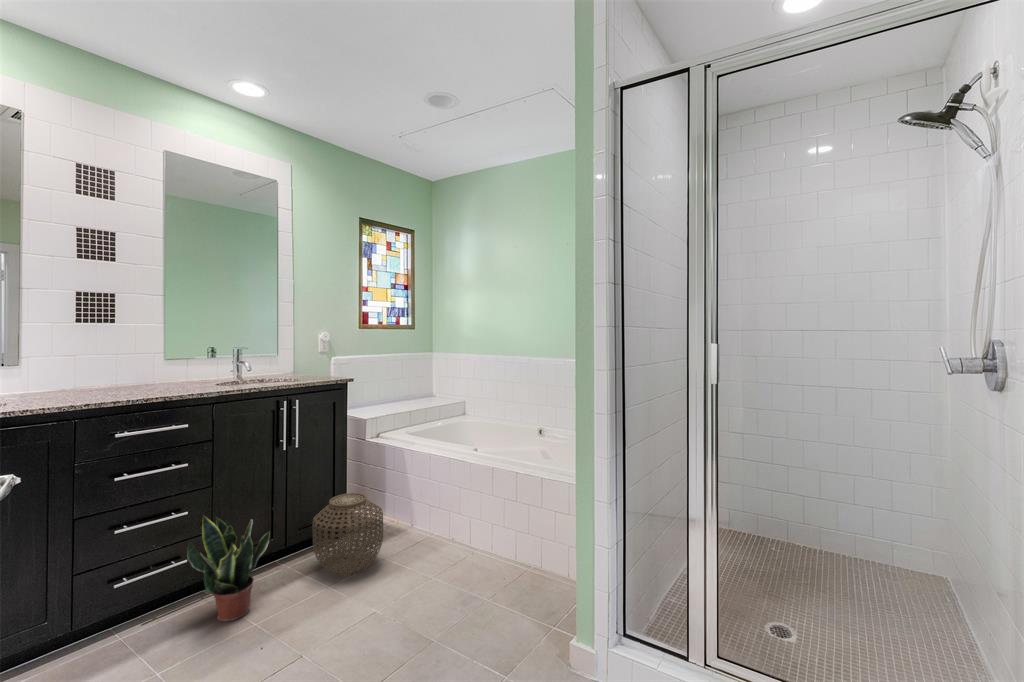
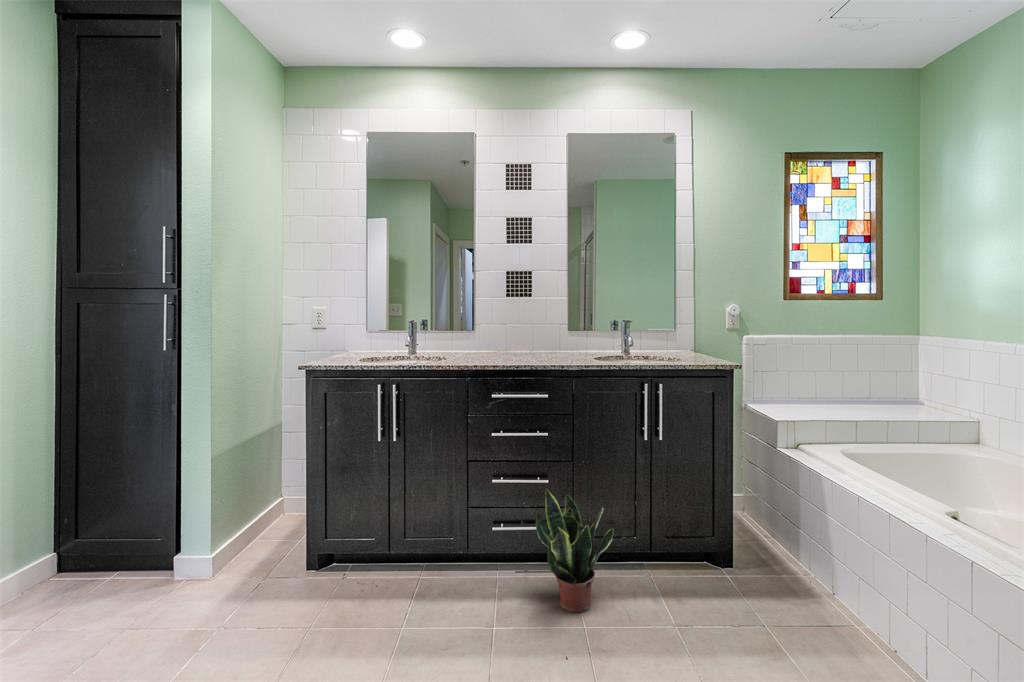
woven basket: present [312,493,383,576] -> none [670,511,769,627]

